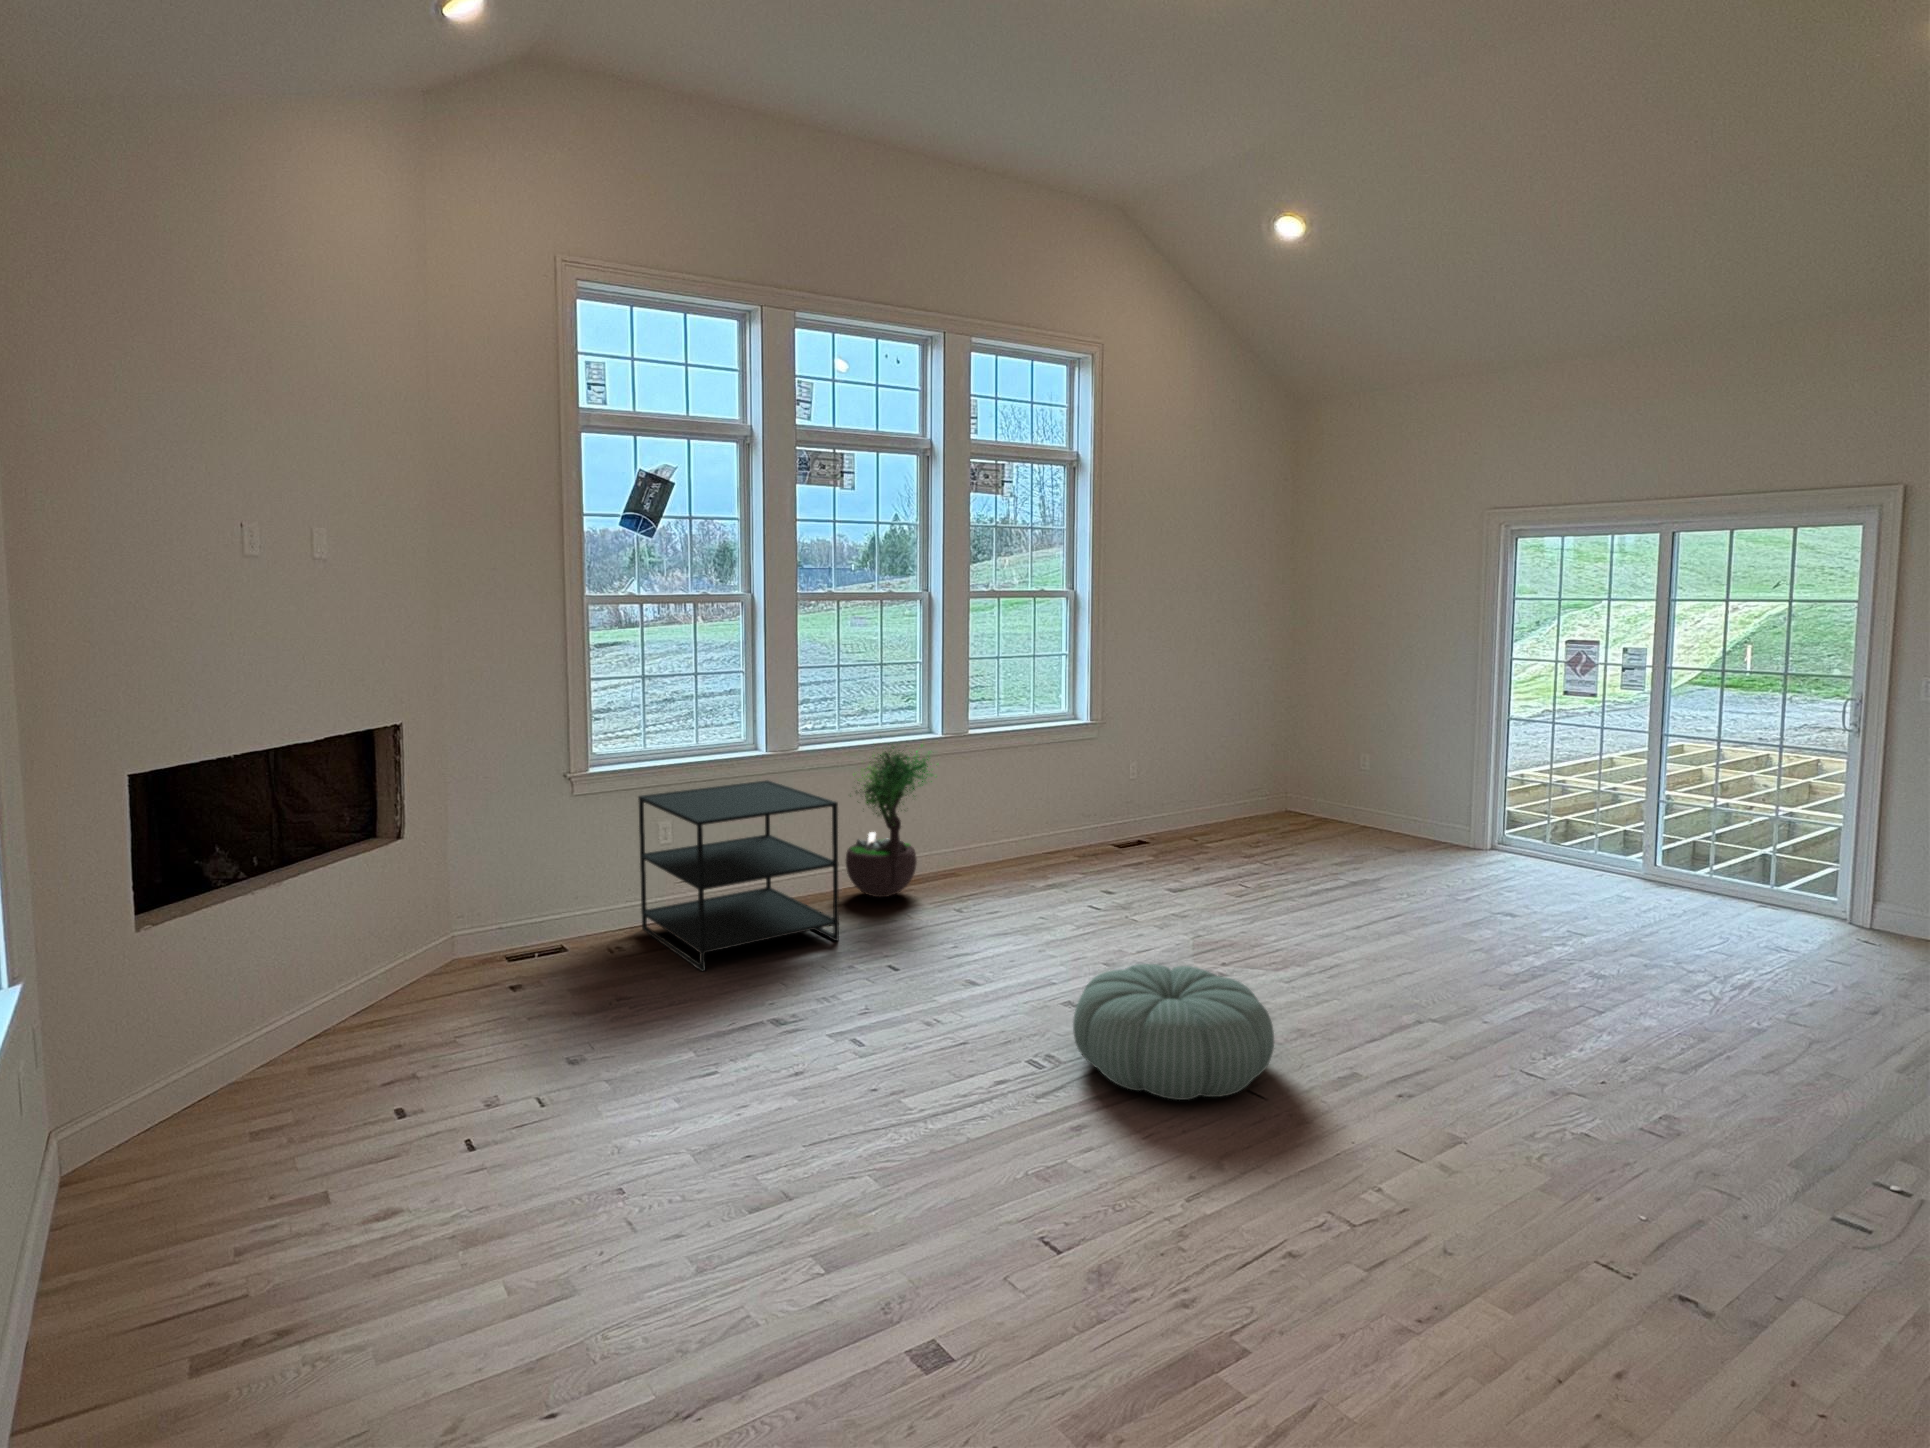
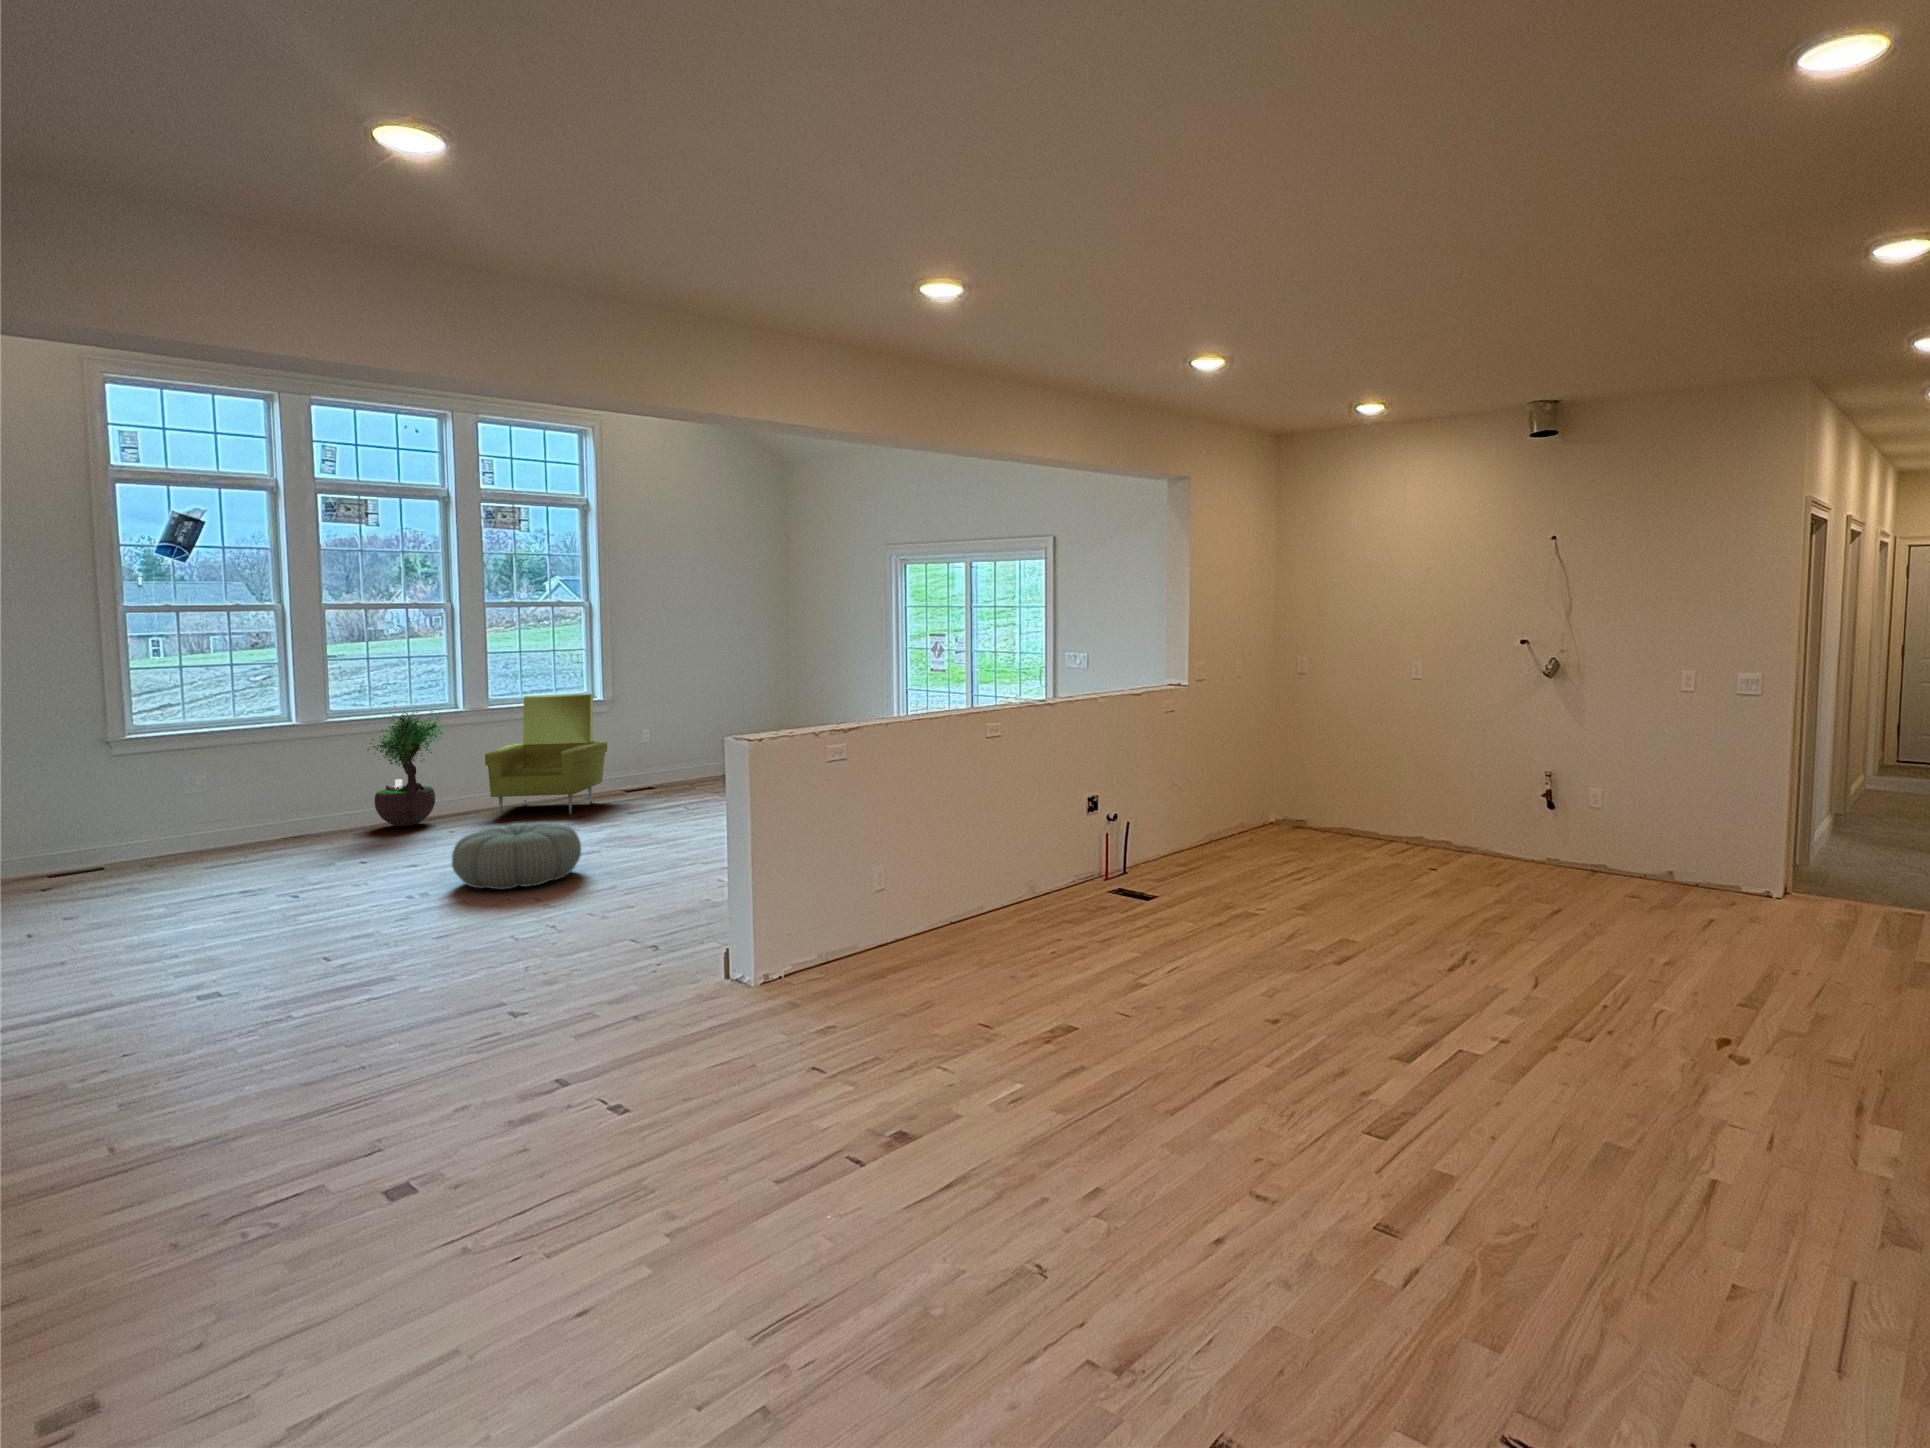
armchair: none [977,719,1111,895] -> present [485,694,607,817]
side table: present [638,780,839,971] -> none [177,743,347,871]

